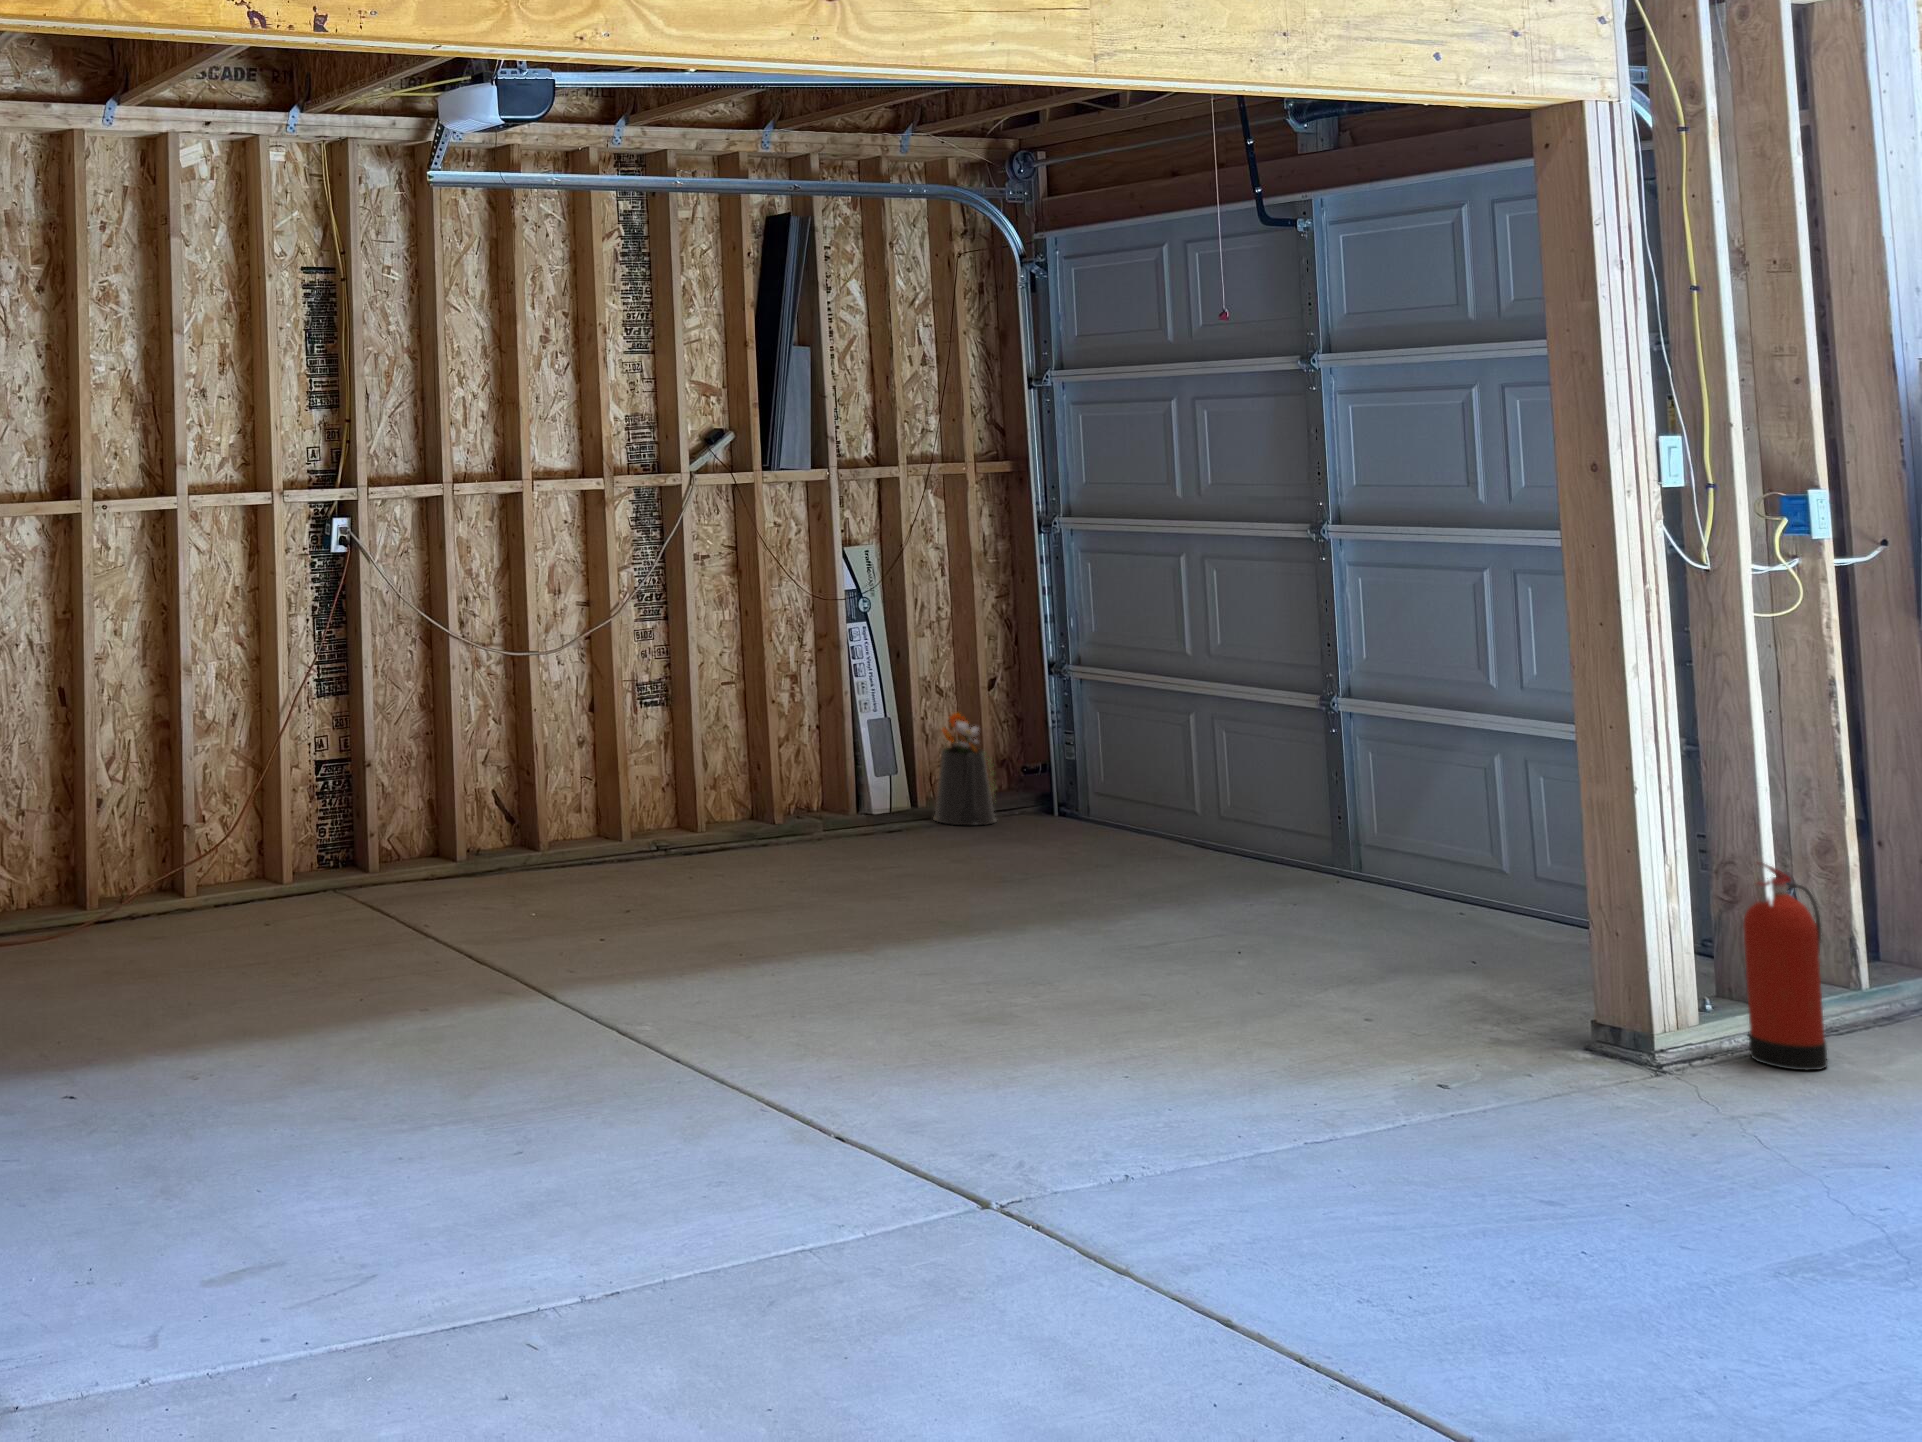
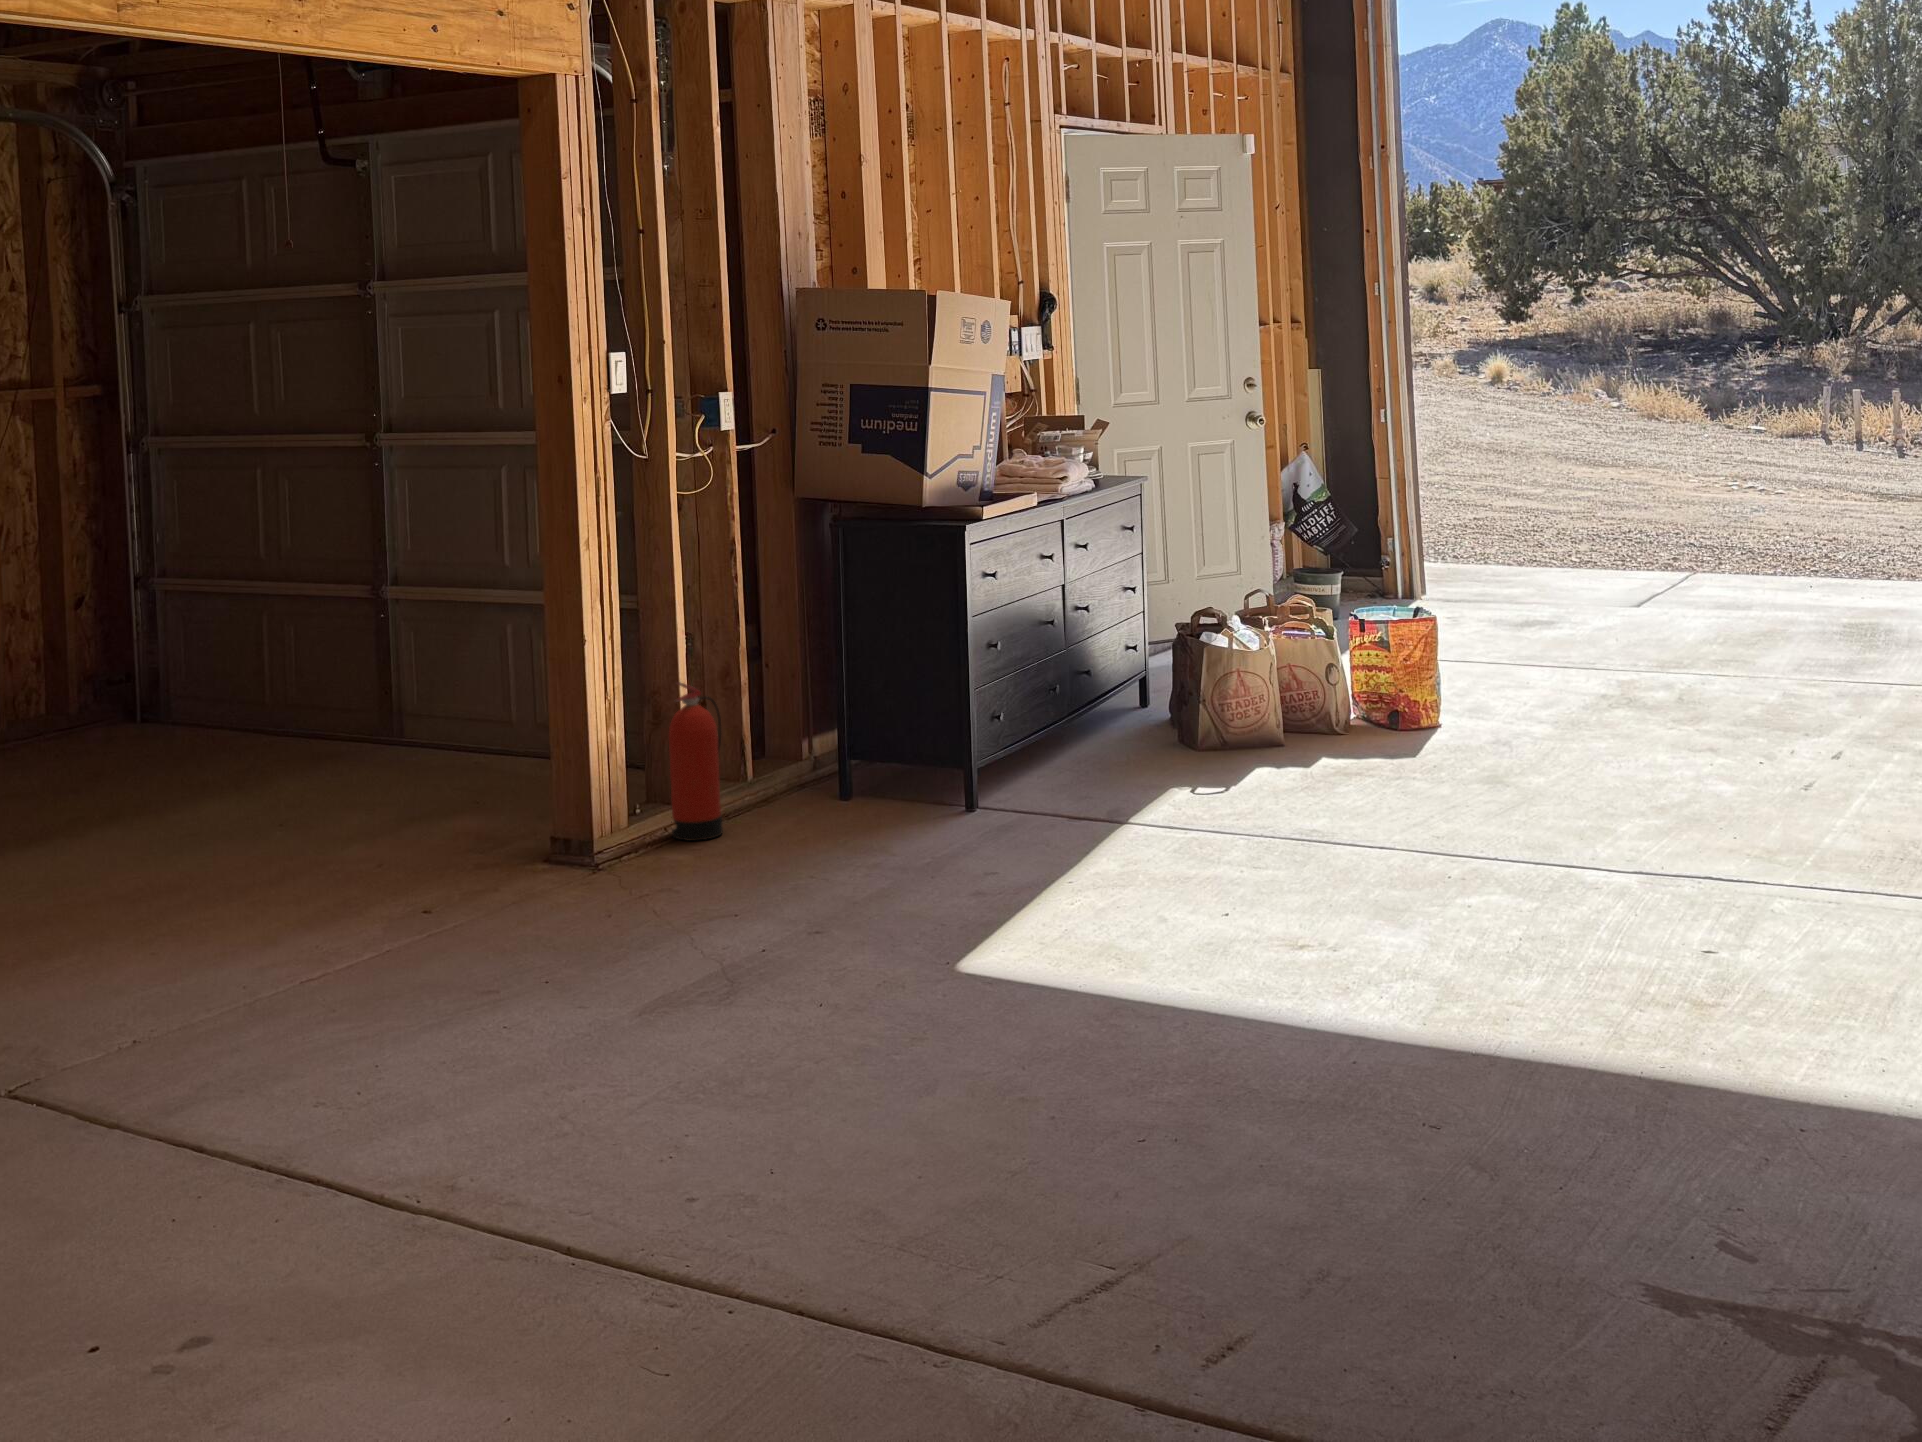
watering can: present [934,713,996,825] -> none [26,631,92,744]

